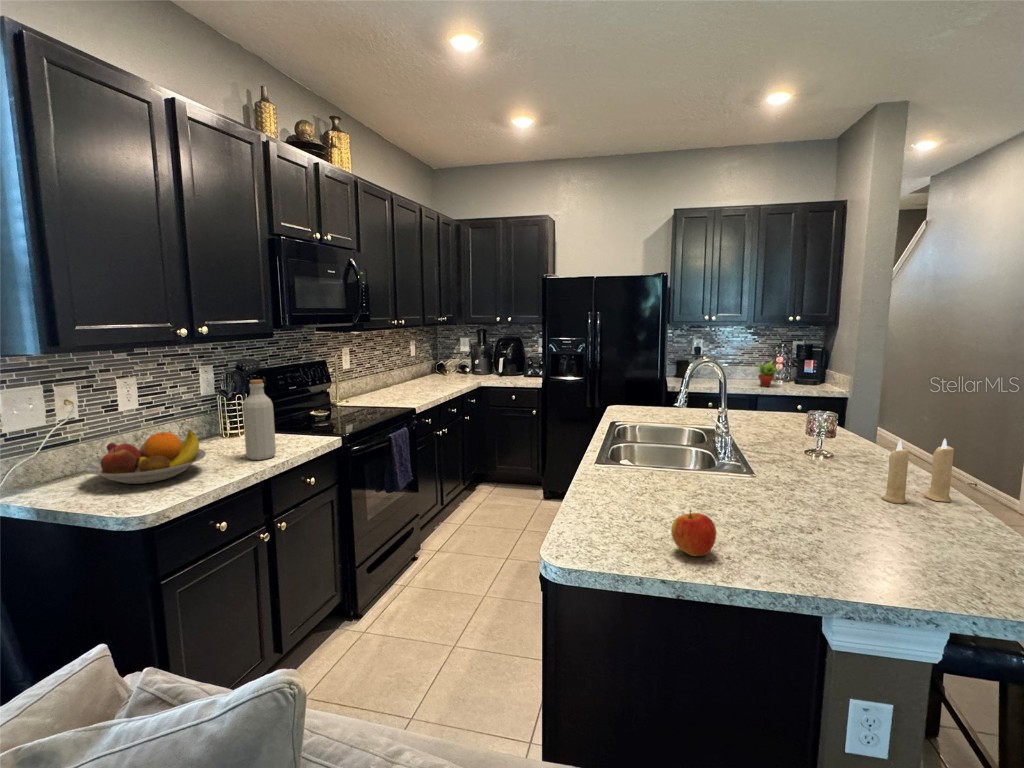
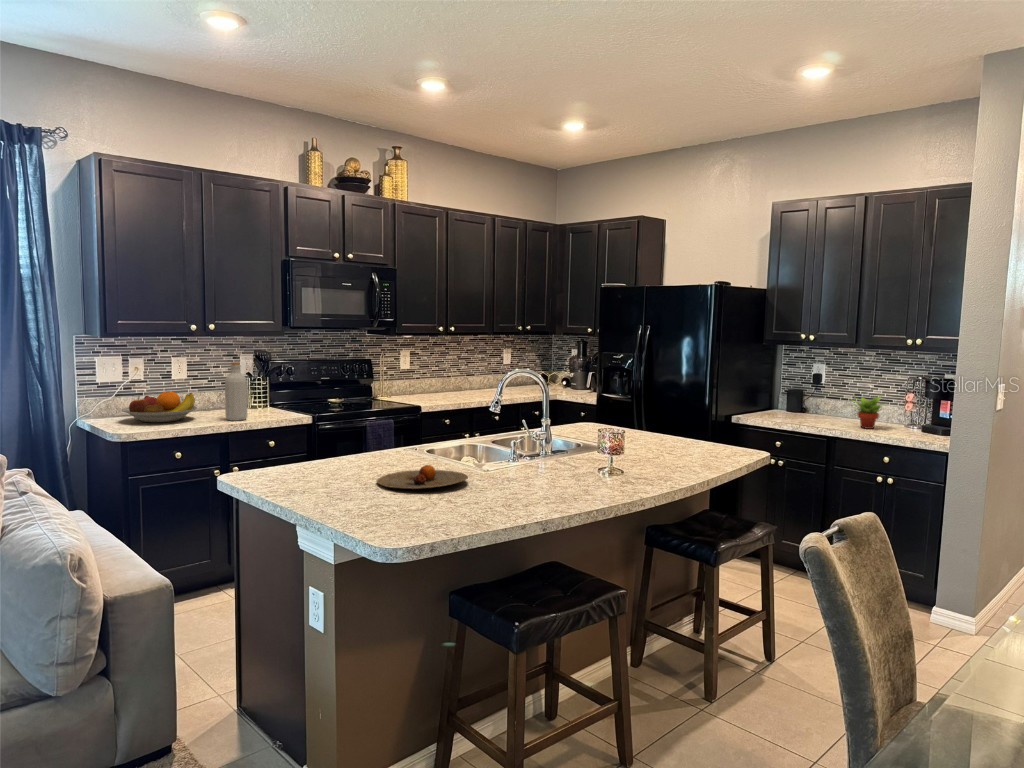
candle: present [881,439,954,504] -> none [520,435,582,503]
plate: none [724,486,842,525] -> present [377,465,468,489]
apple: present [671,510,716,556] -> none [266,453,299,486]

